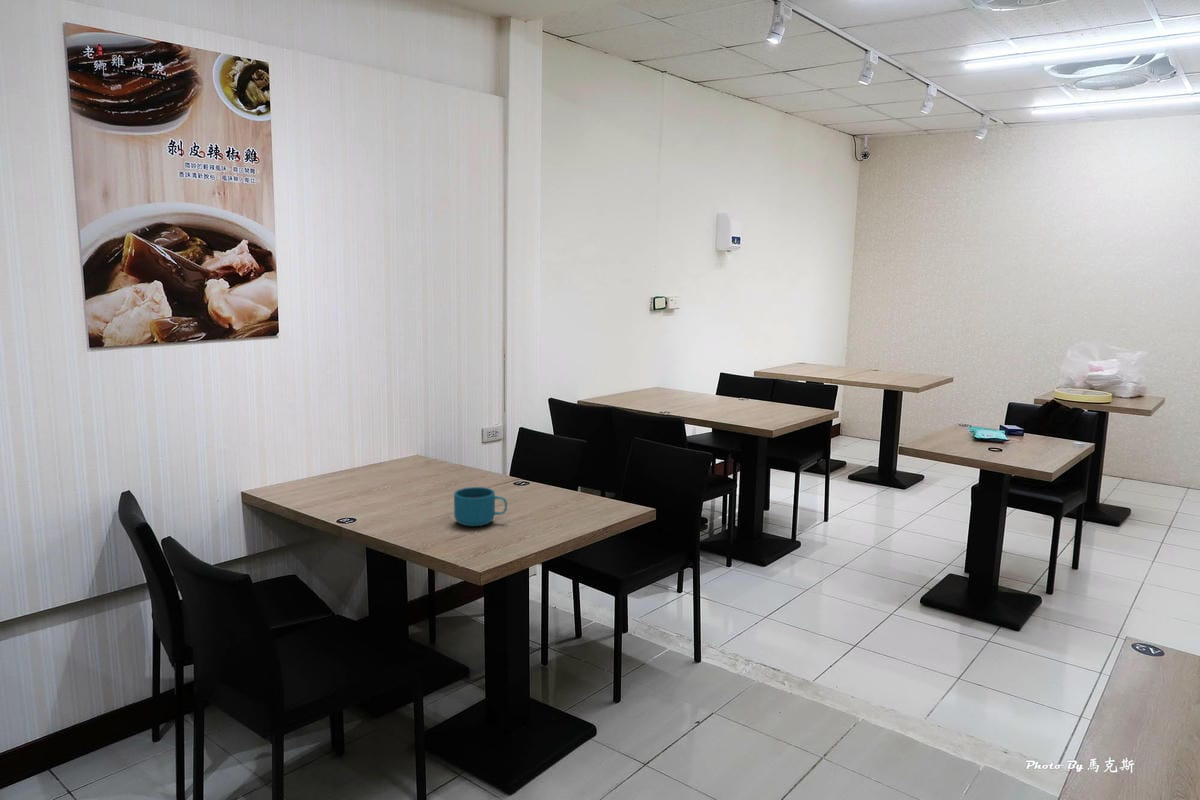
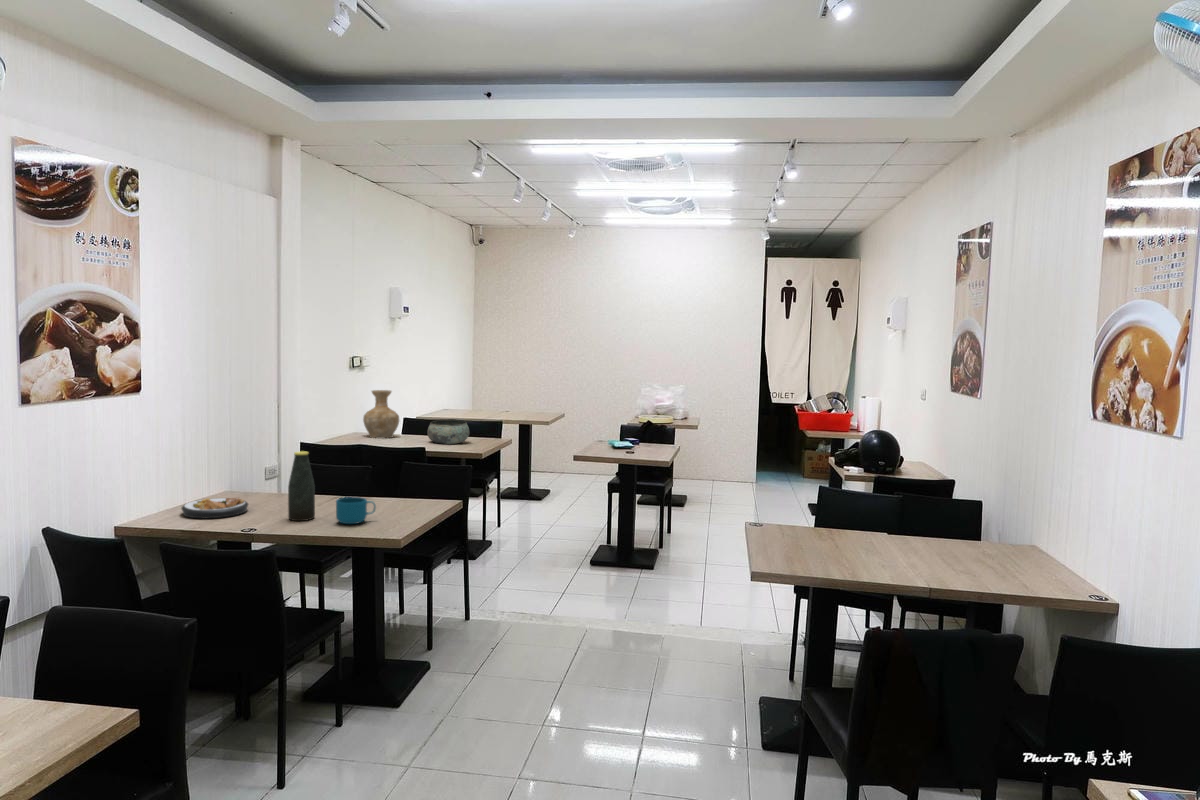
vase: none [651,339,694,399] -> present [363,390,399,438]
bowl: none [717,381,772,413] -> present [427,420,470,444]
bottle: none [413,420,447,511] -> present [288,451,315,521]
plate: none [322,466,399,493] -> present [182,498,248,518]

